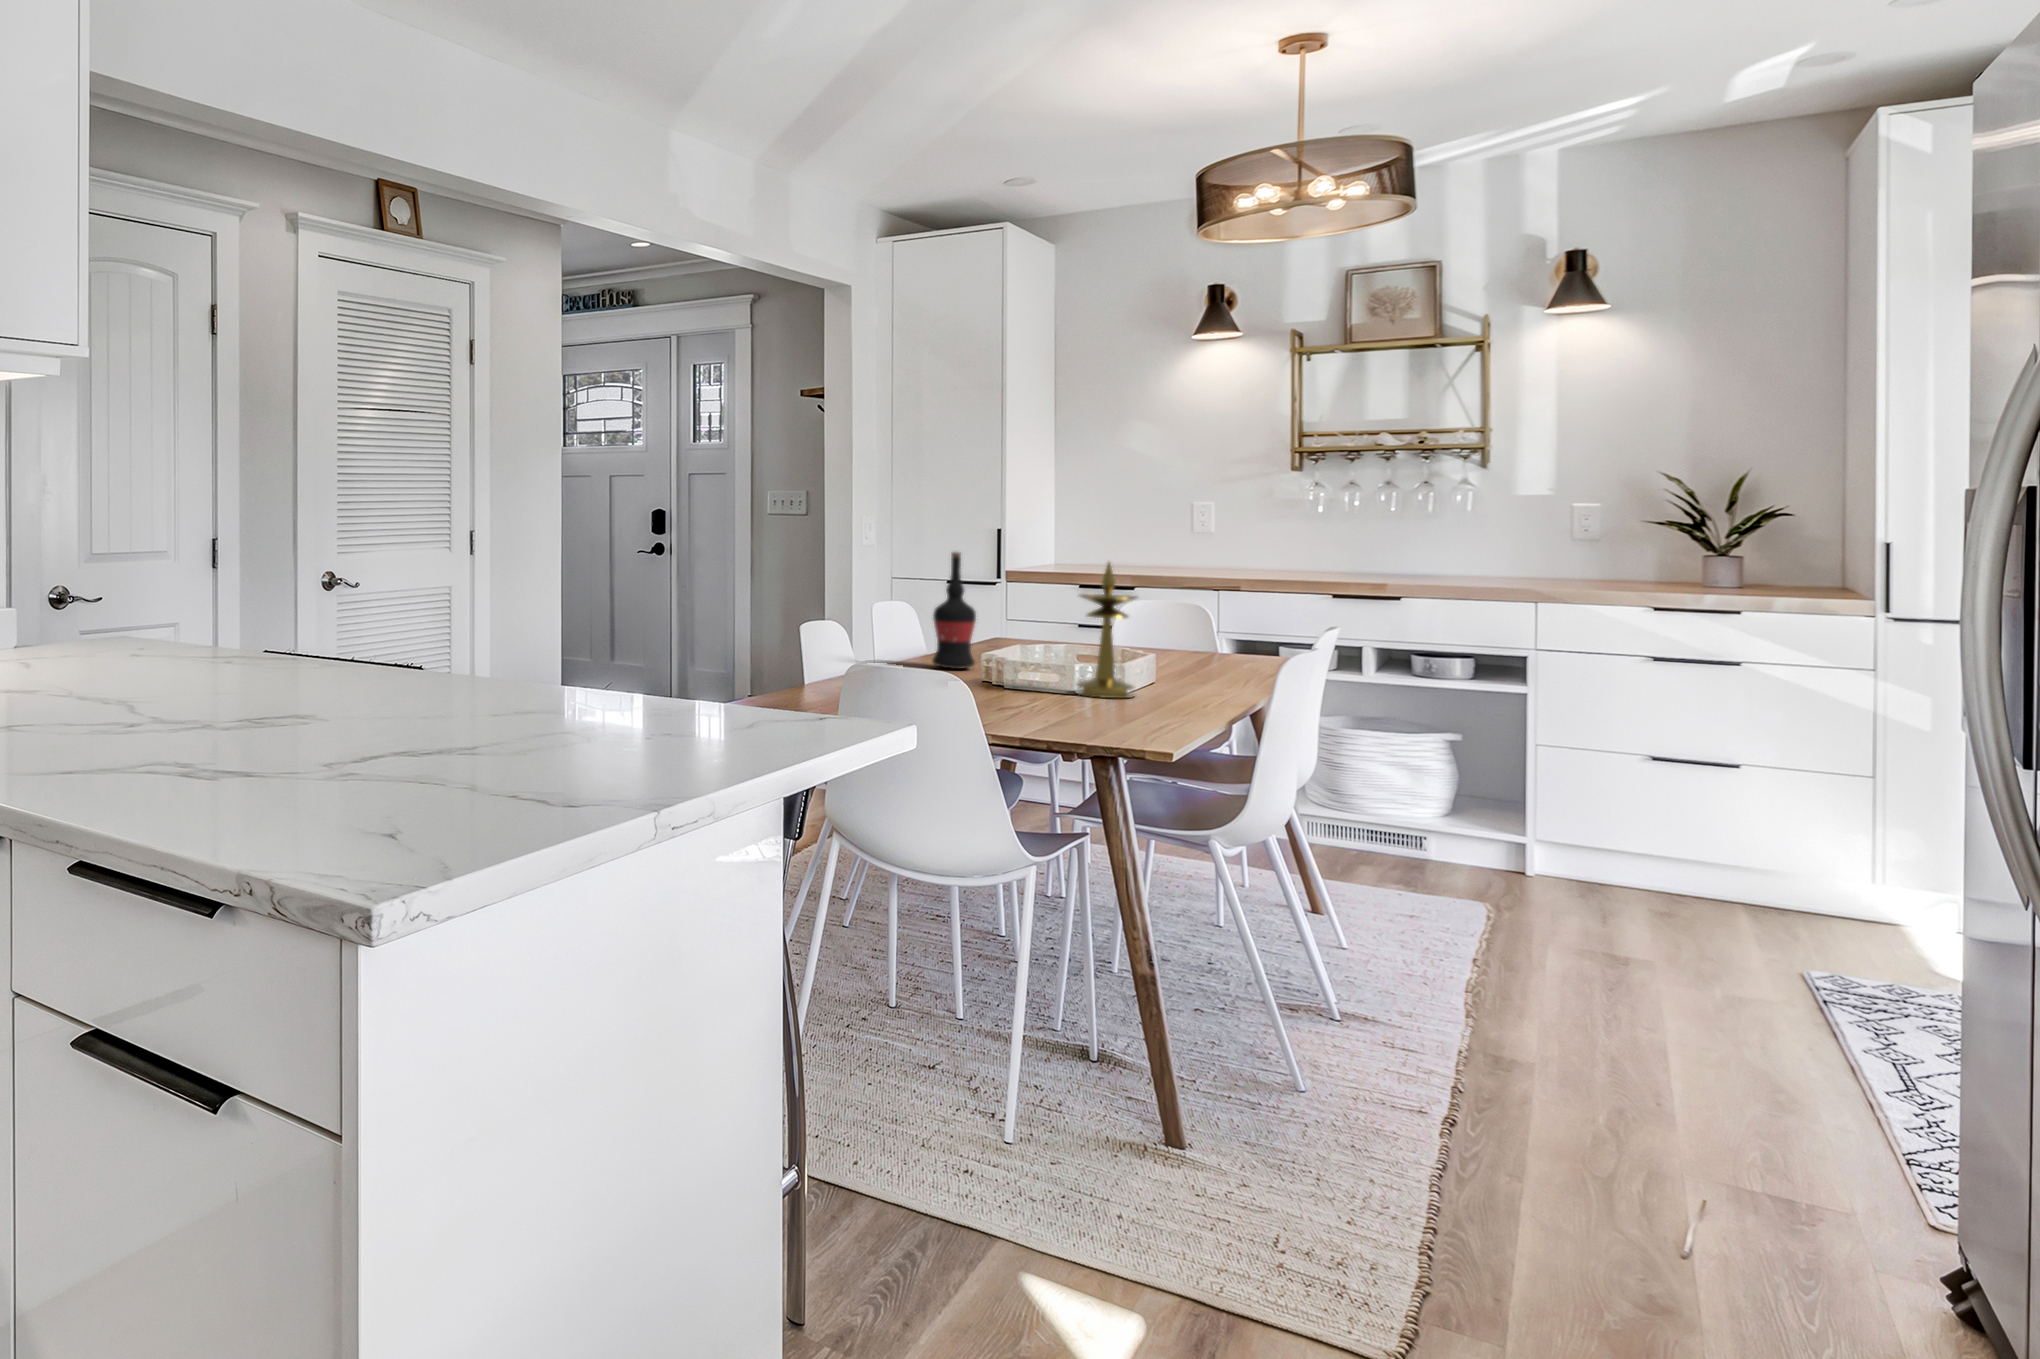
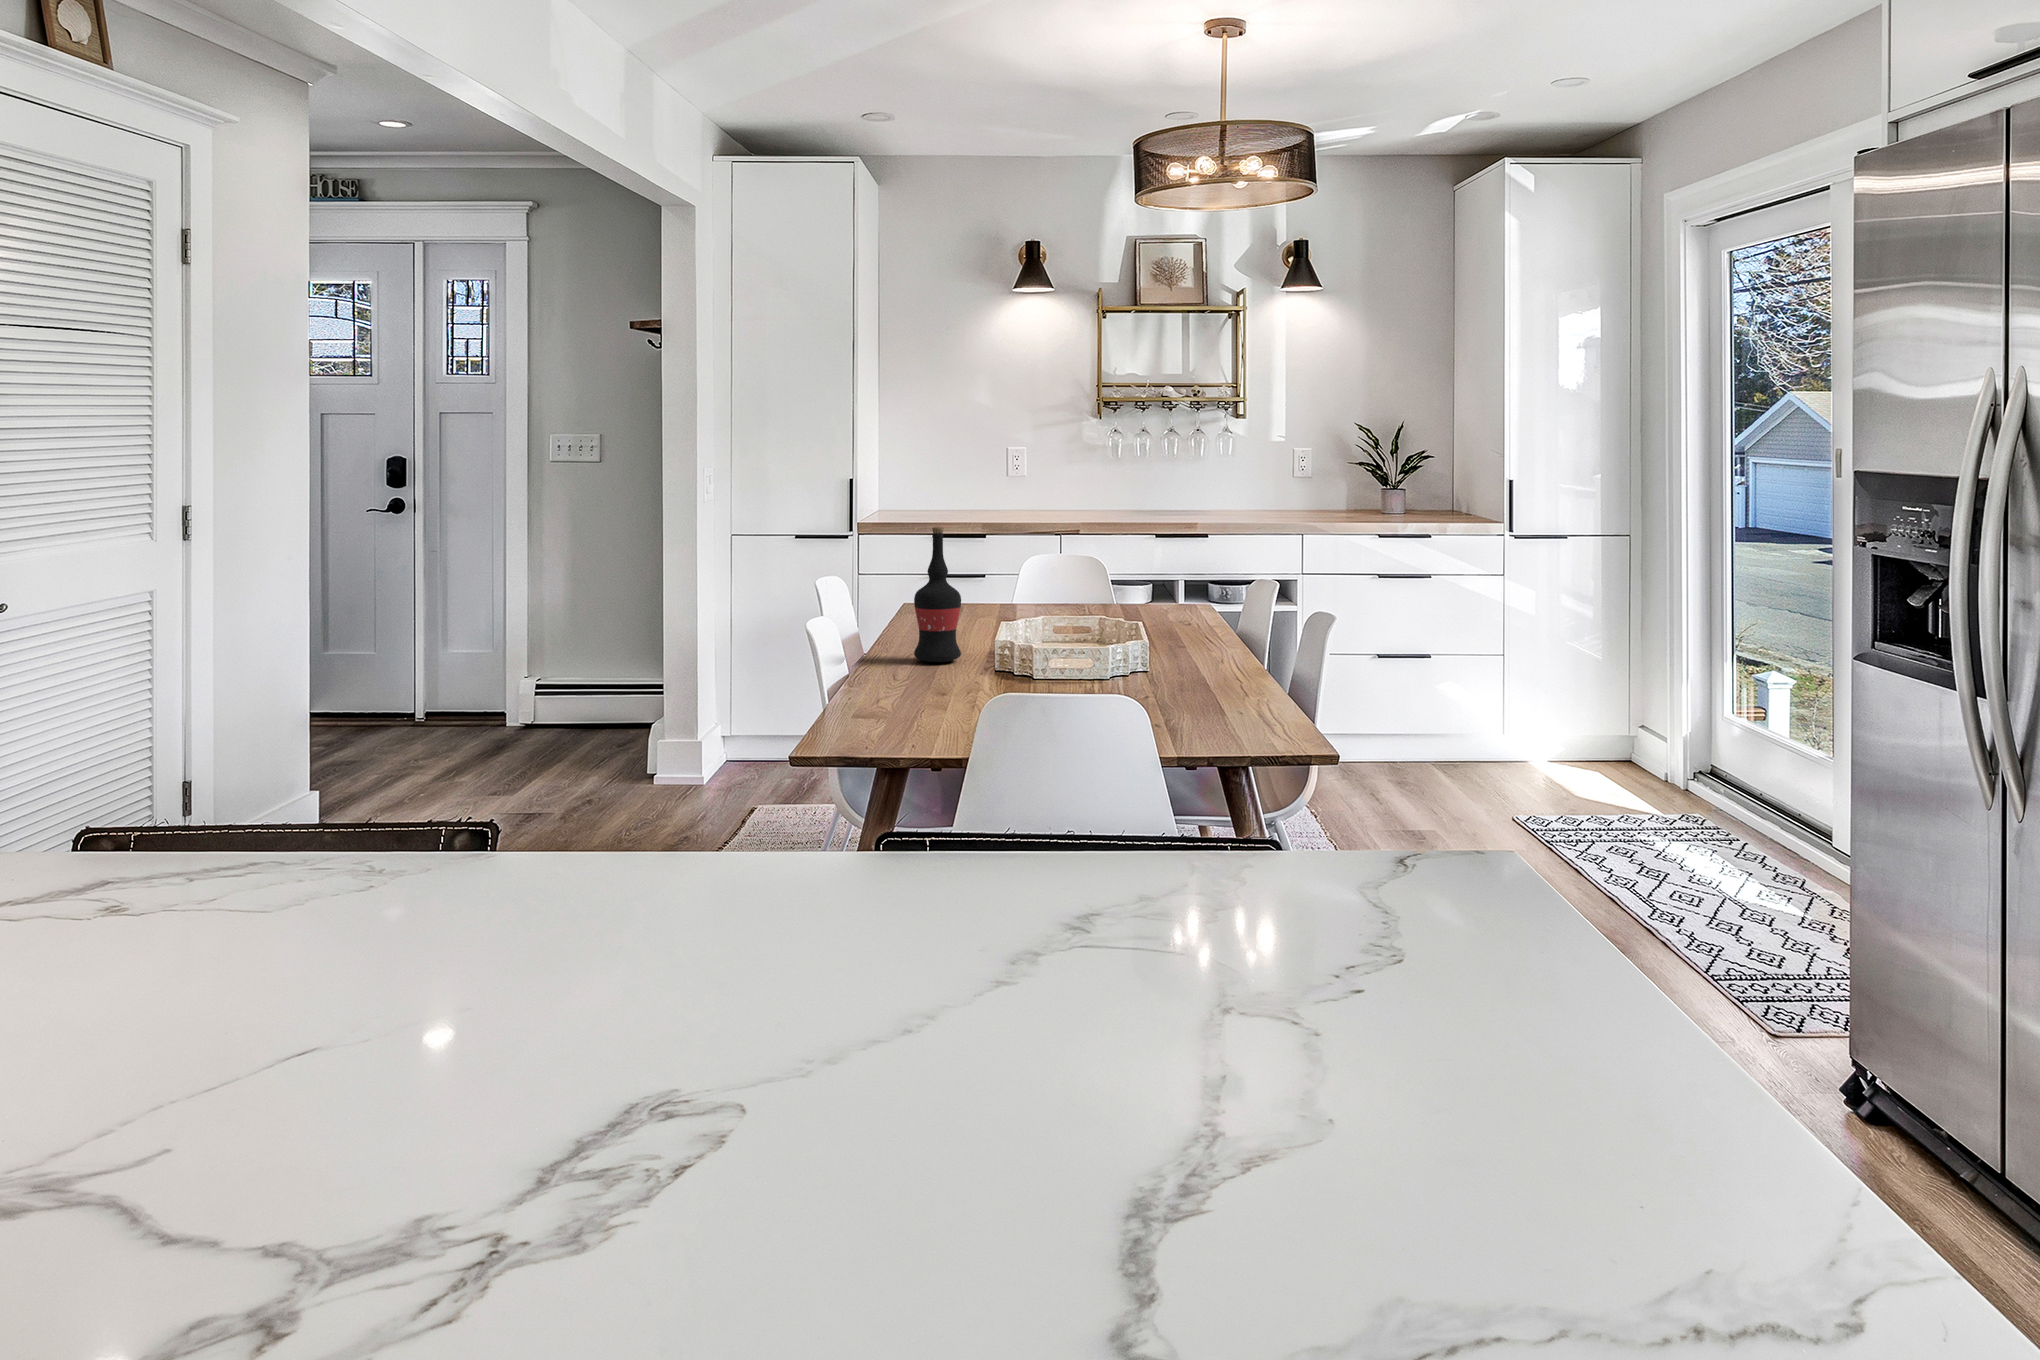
candlestick: present [1076,562,1136,698] -> none [1103,537,1163,687]

